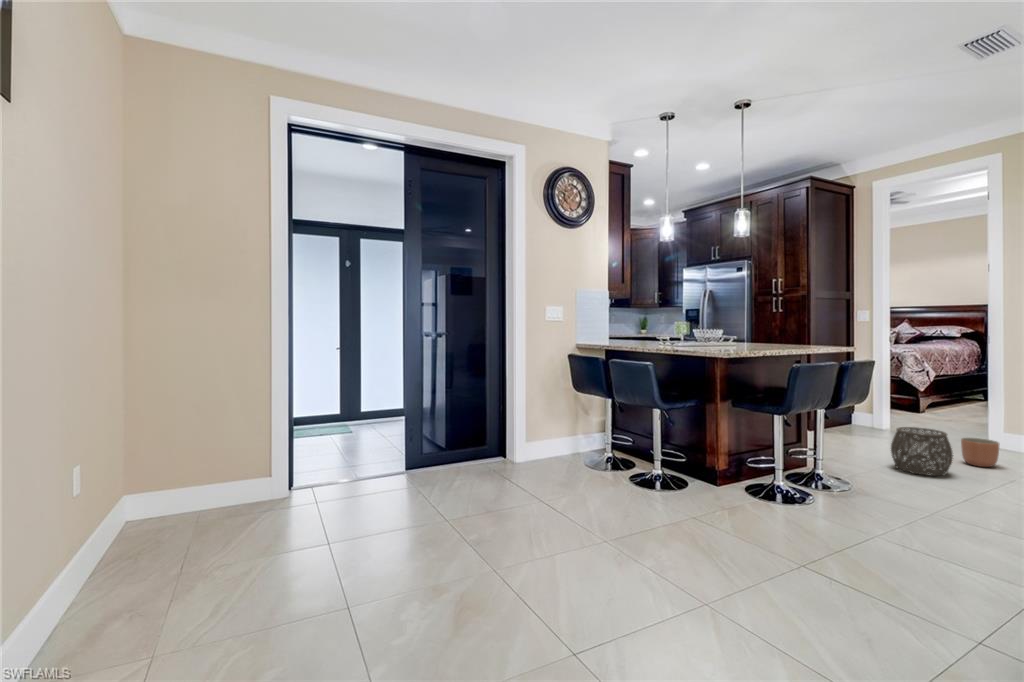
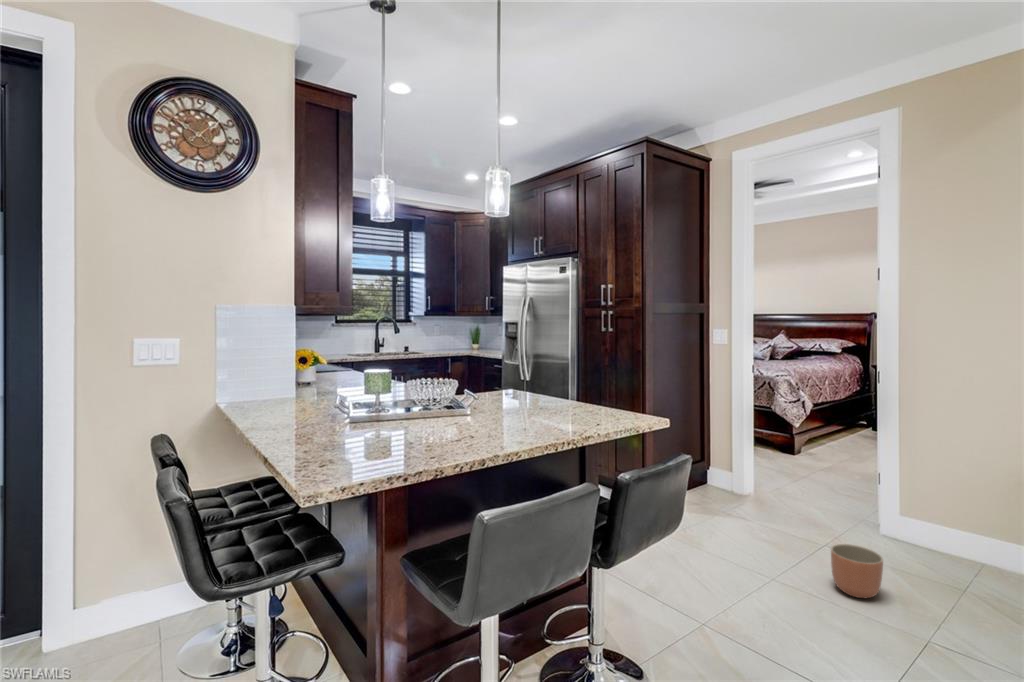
woven basket: present [891,427,953,476] -> none [725,542,816,642]

